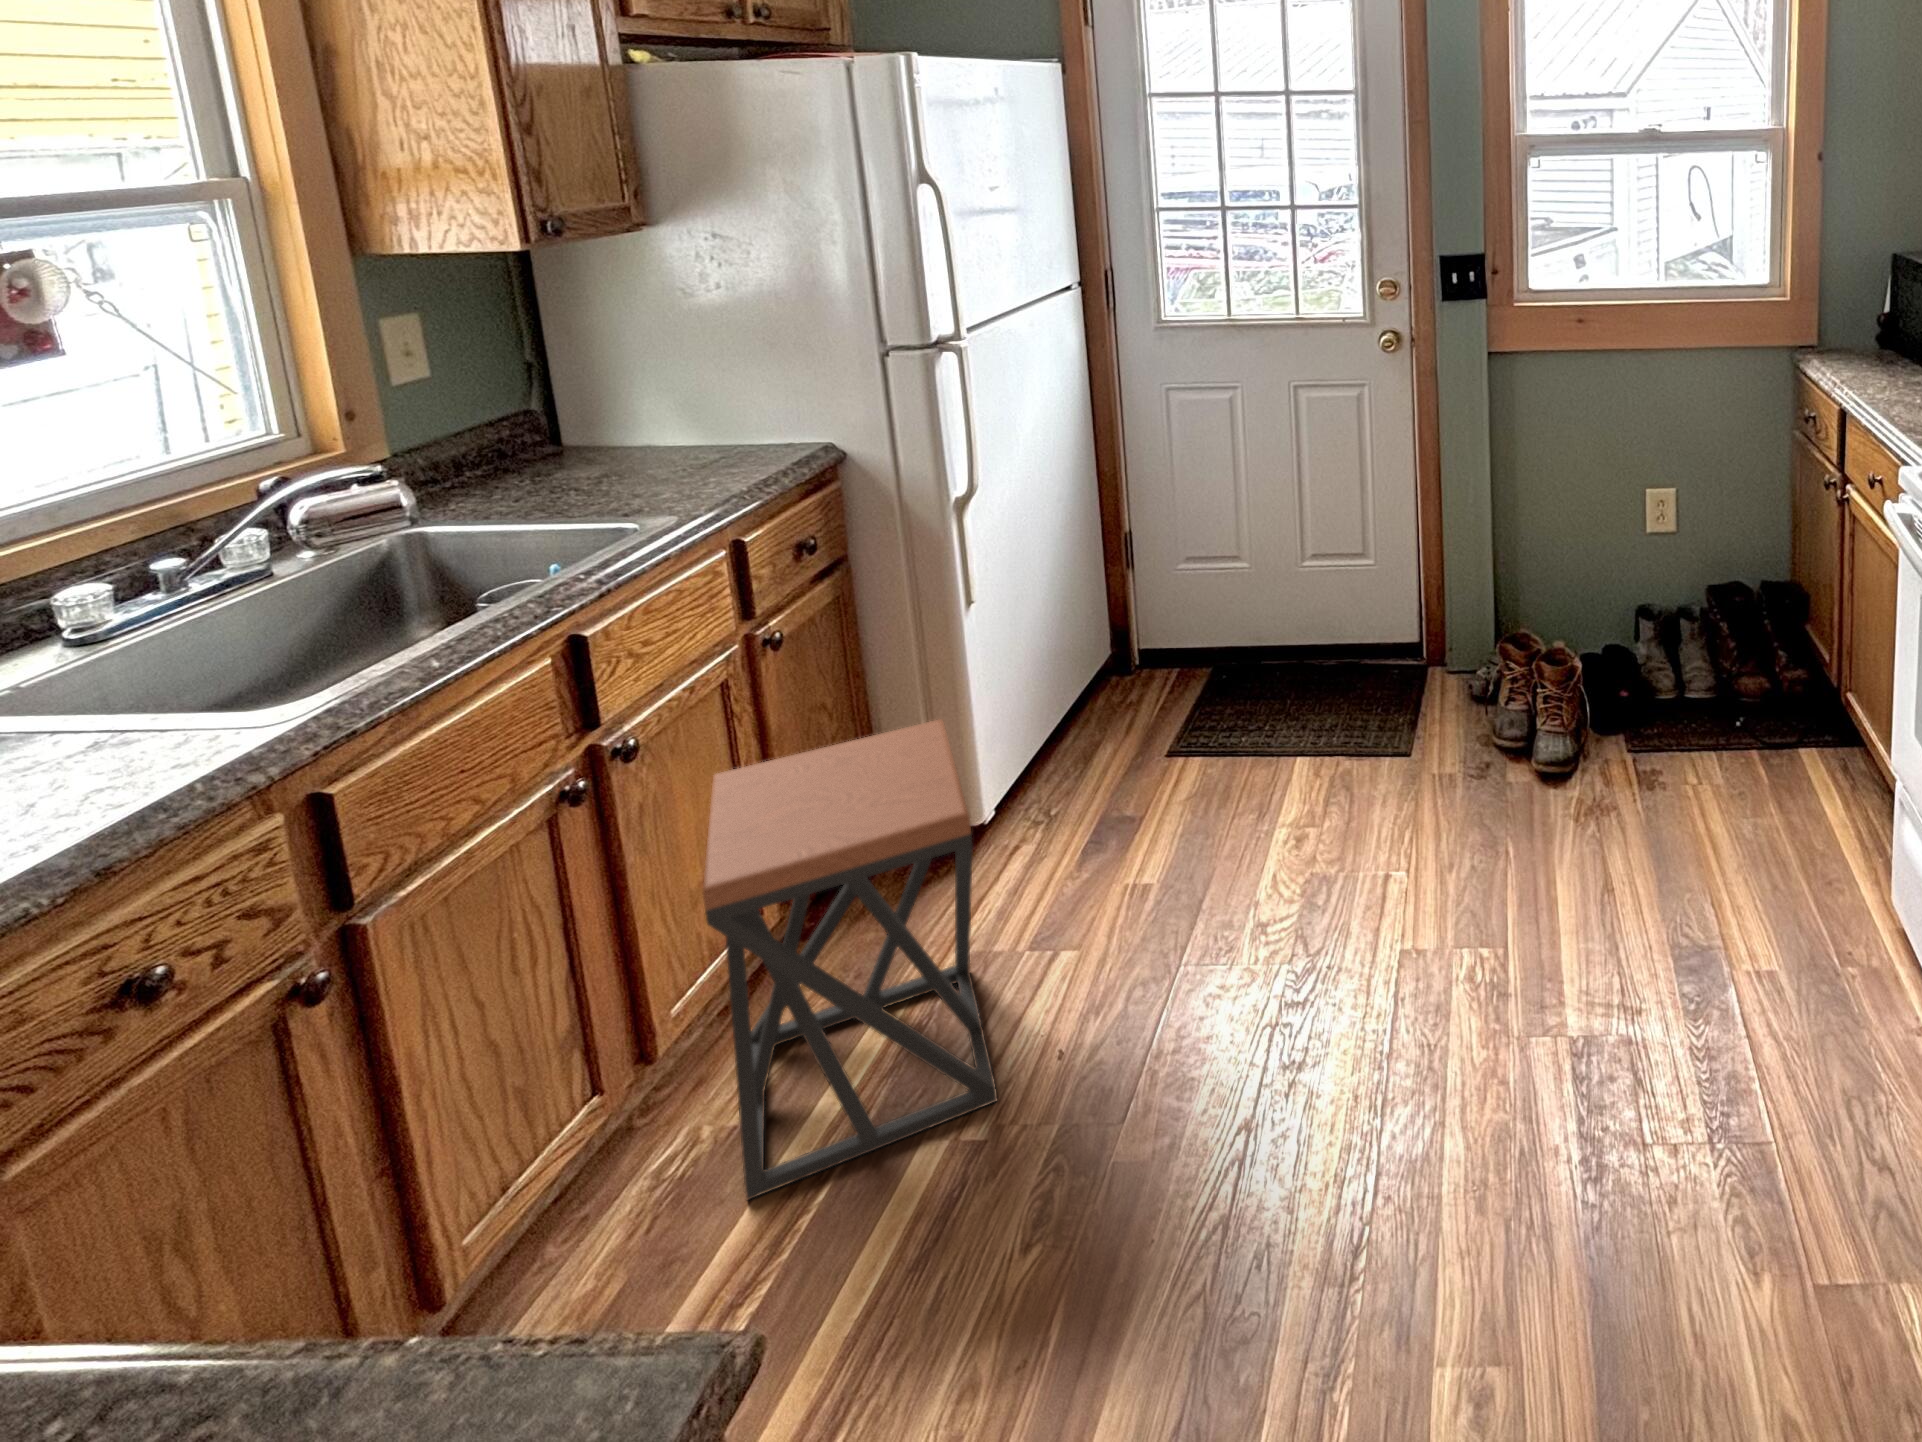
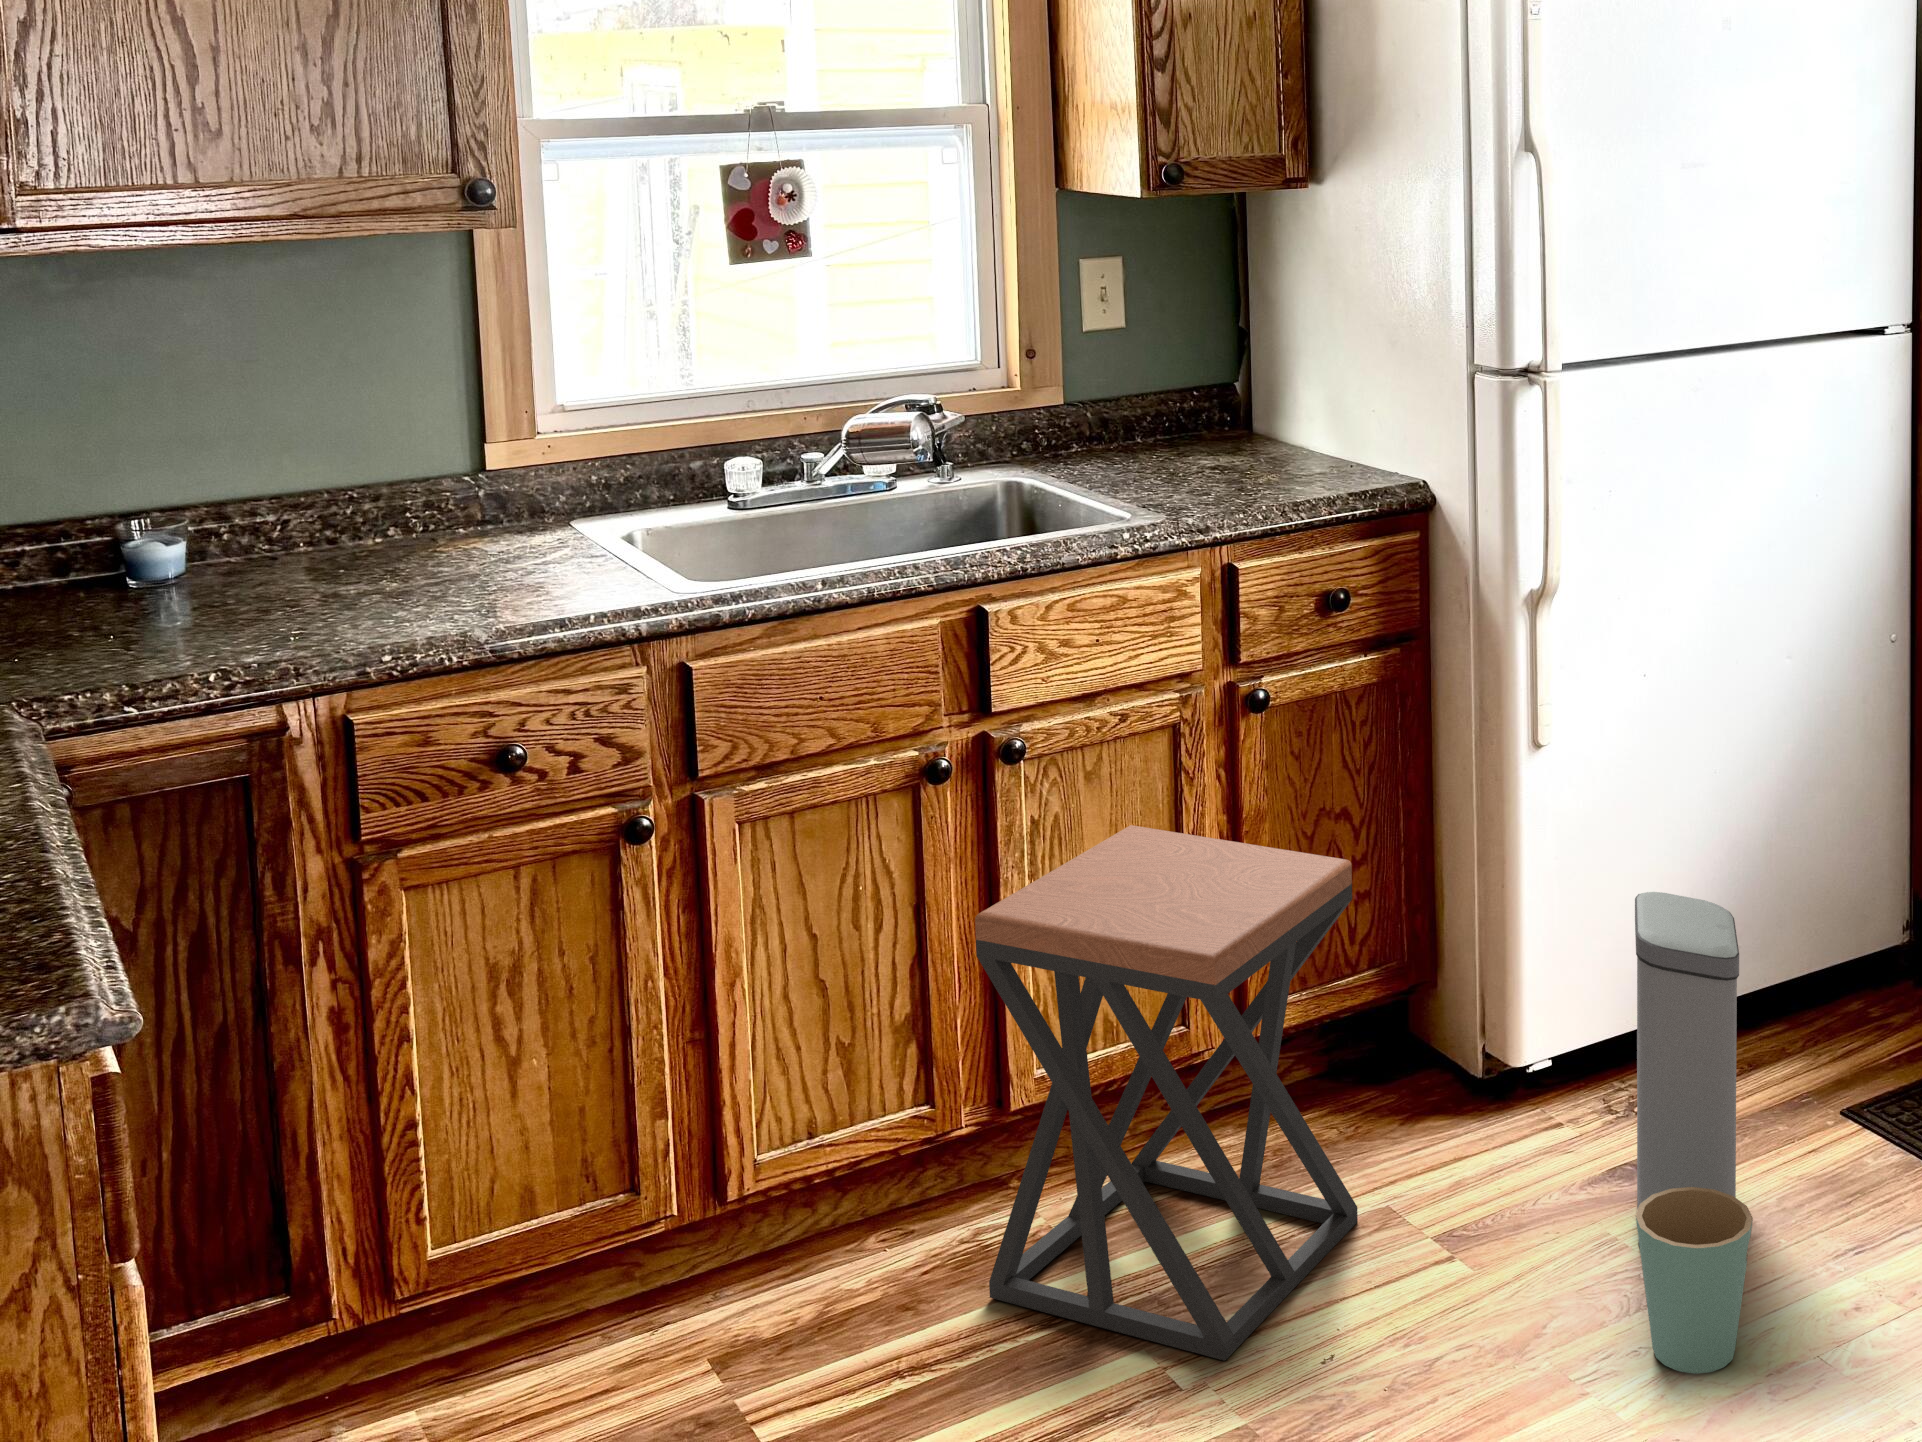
trash can: none [1104,654,1287,923] -> present [1635,892,1753,1374]

